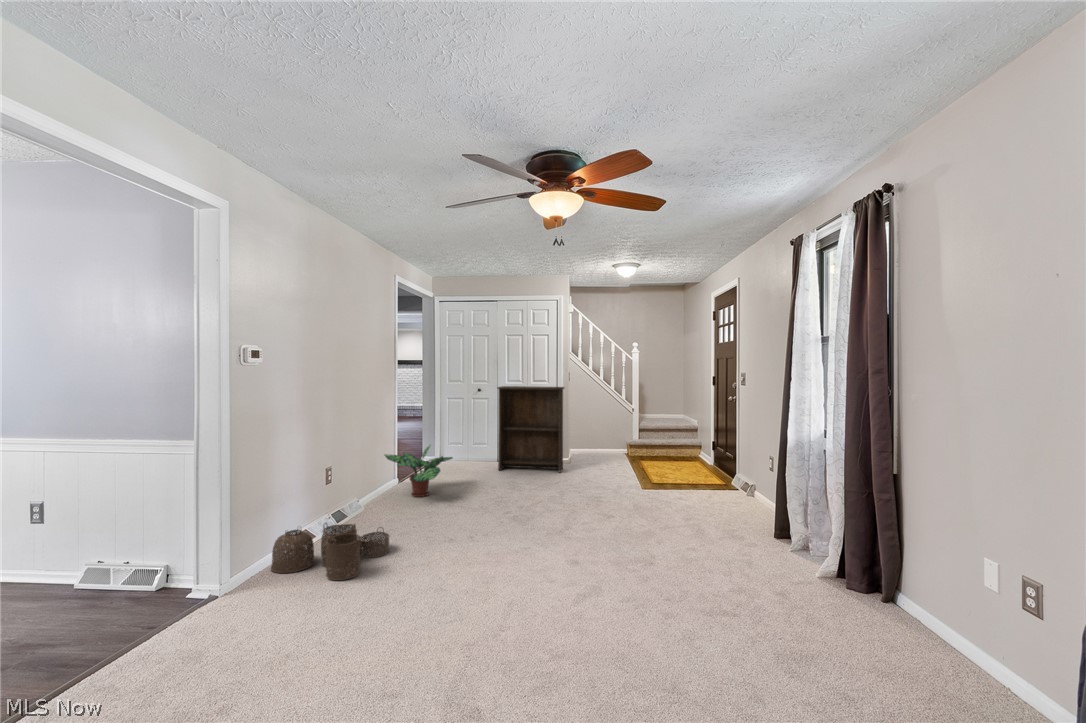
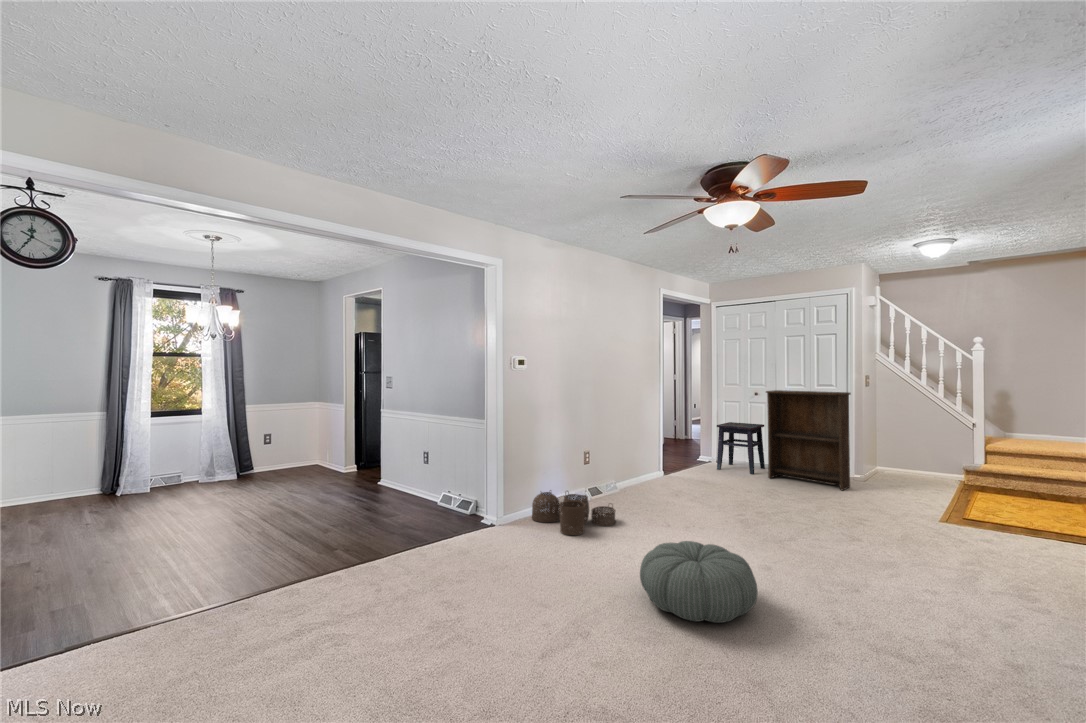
side table: none [447,419,488,469] -> present [717,422,765,474]
potted plant: present [385,446,453,497] -> none [643,441,708,489]
pouf: none [481,549,598,637] -> present [640,541,758,623]

